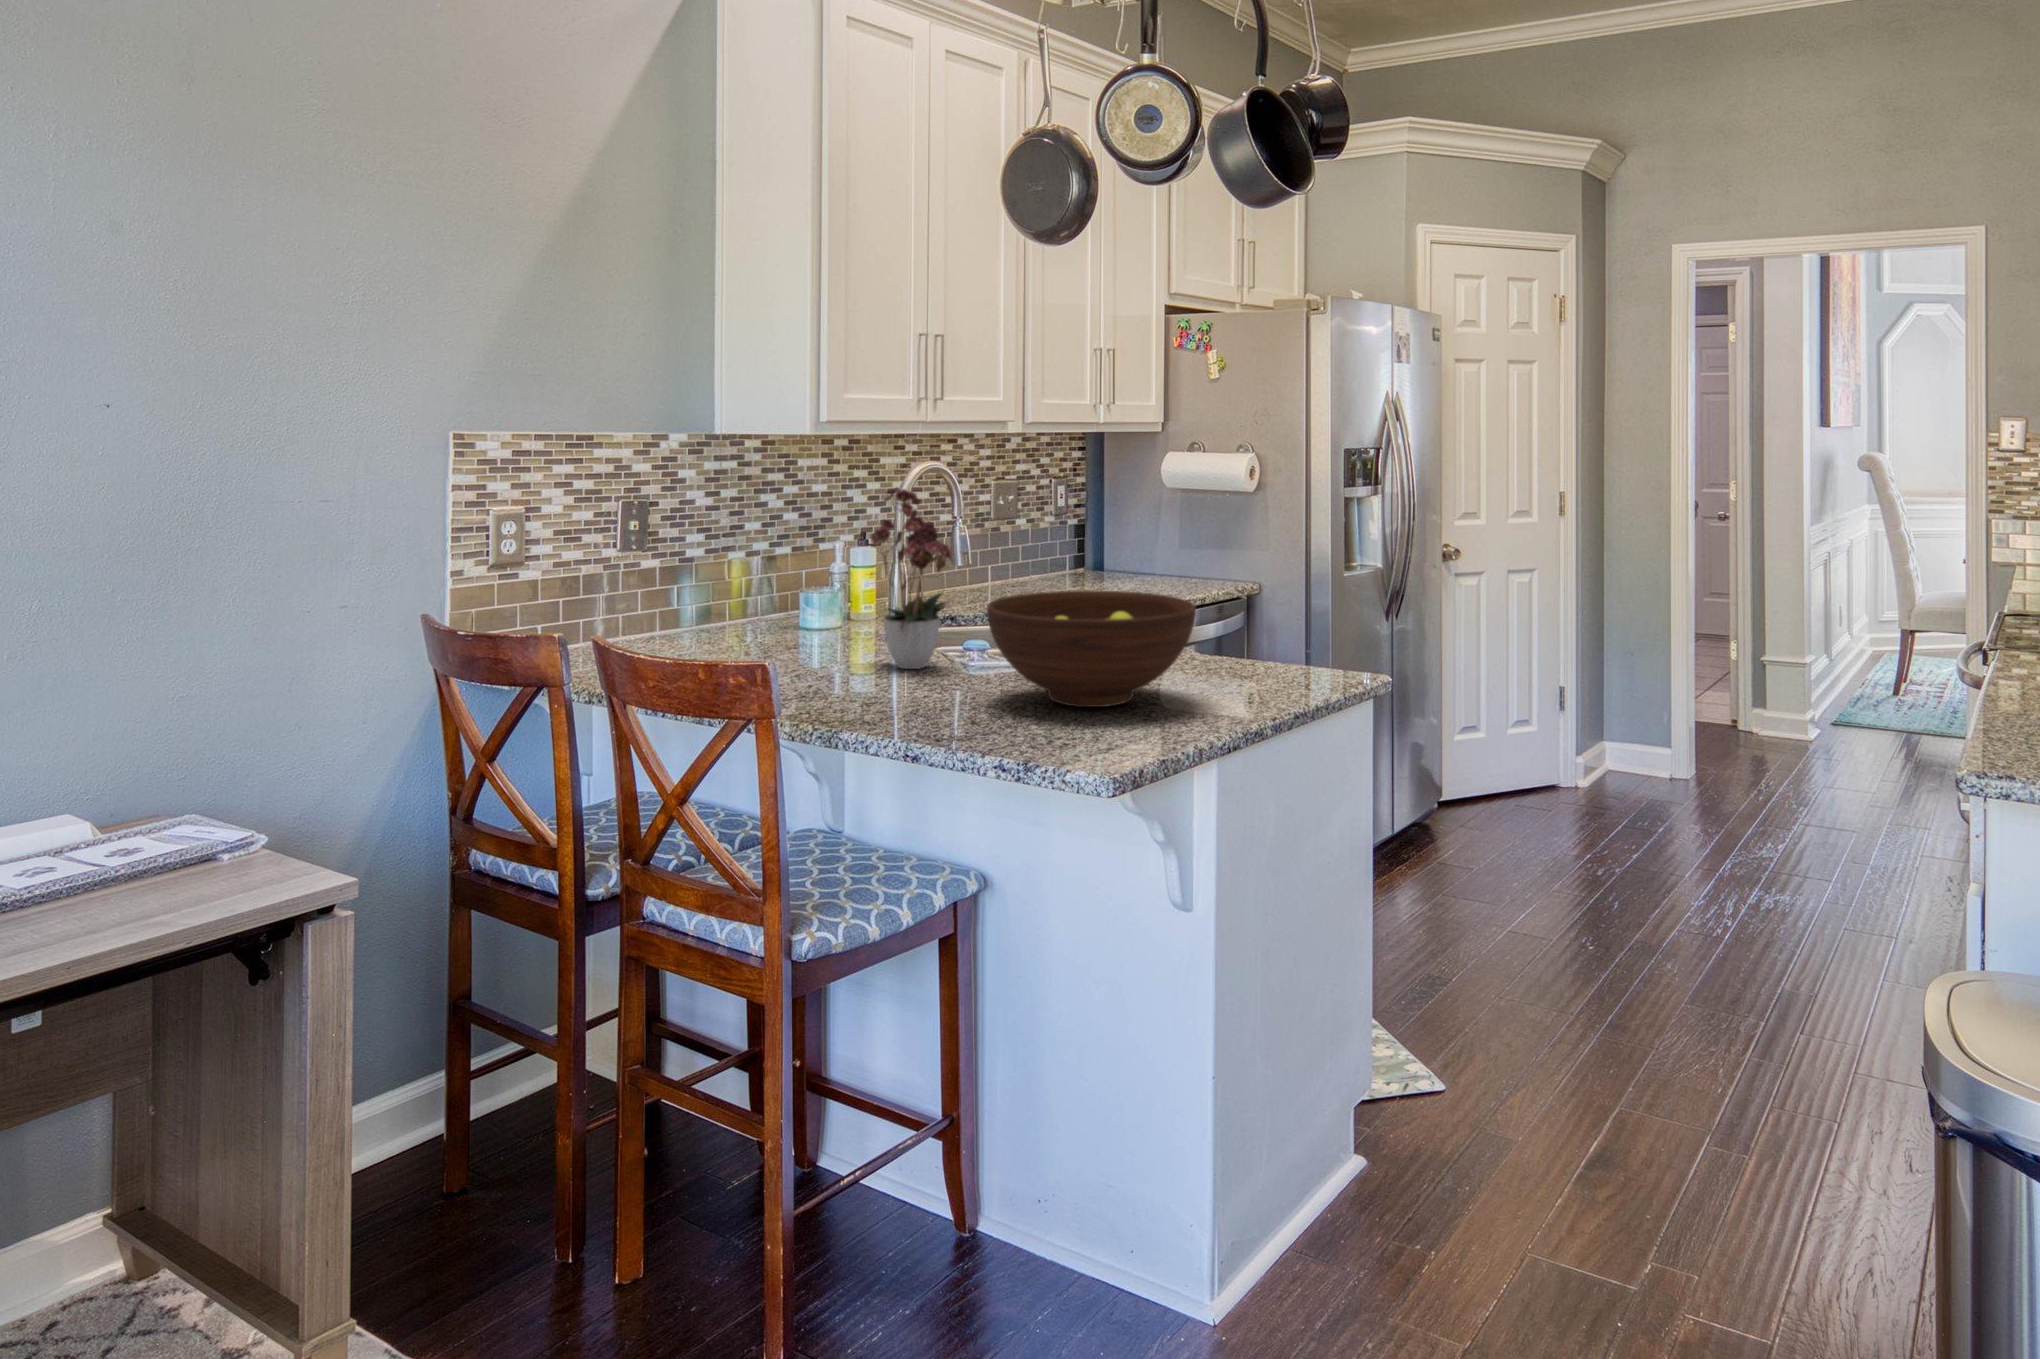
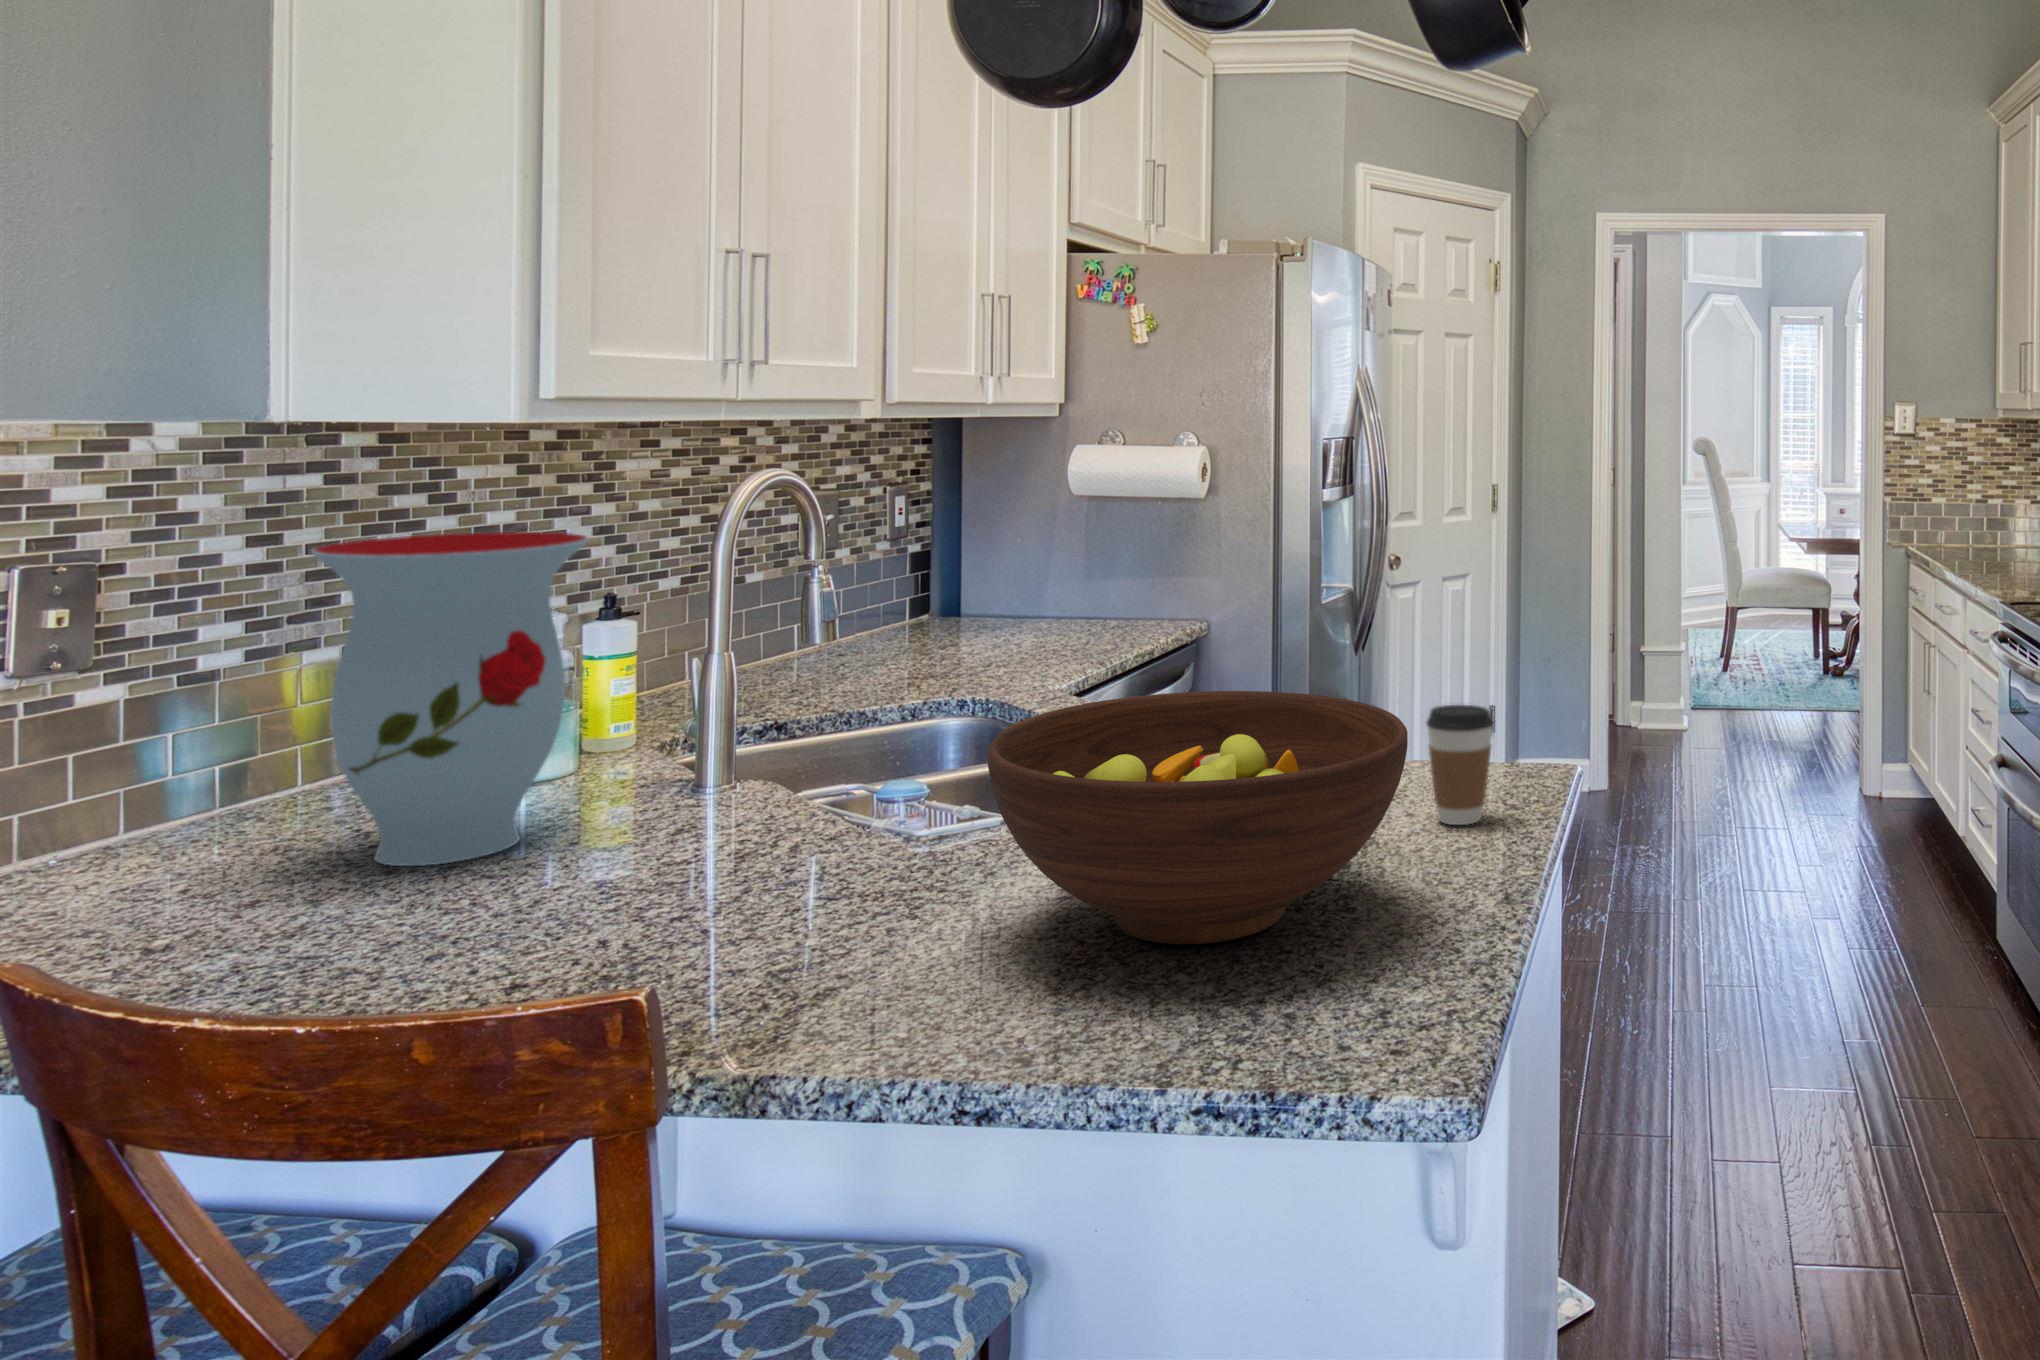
flower arrangement: present [870,488,953,669] -> none [653,498,884,878]
vase: none [728,494,843,653] -> present [312,532,588,866]
coffee cup: none [1256,615,1296,684] -> present [1427,705,1493,825]

